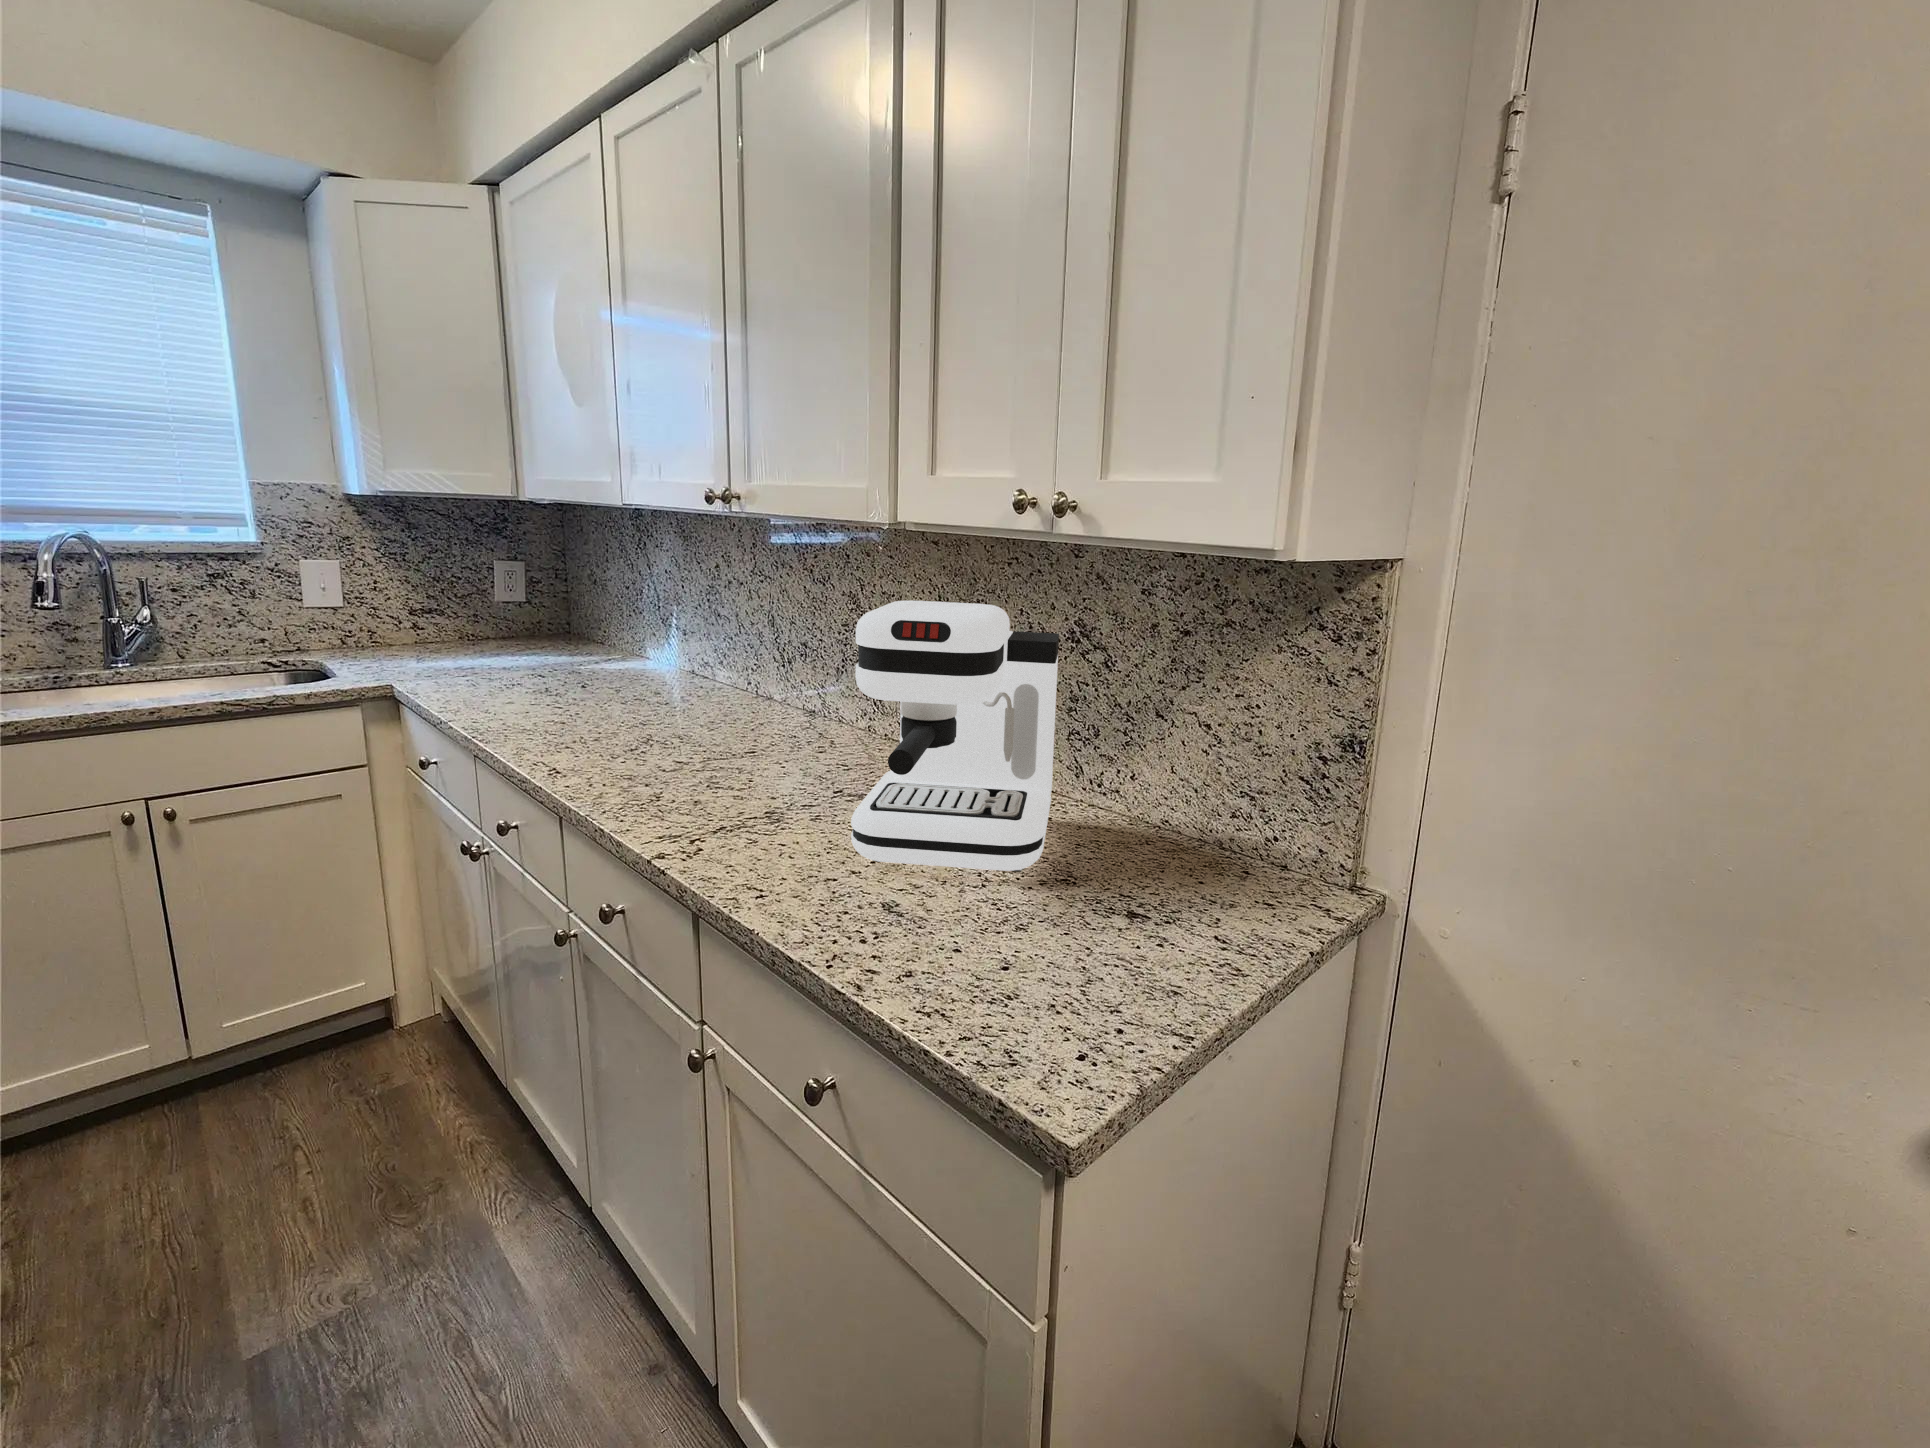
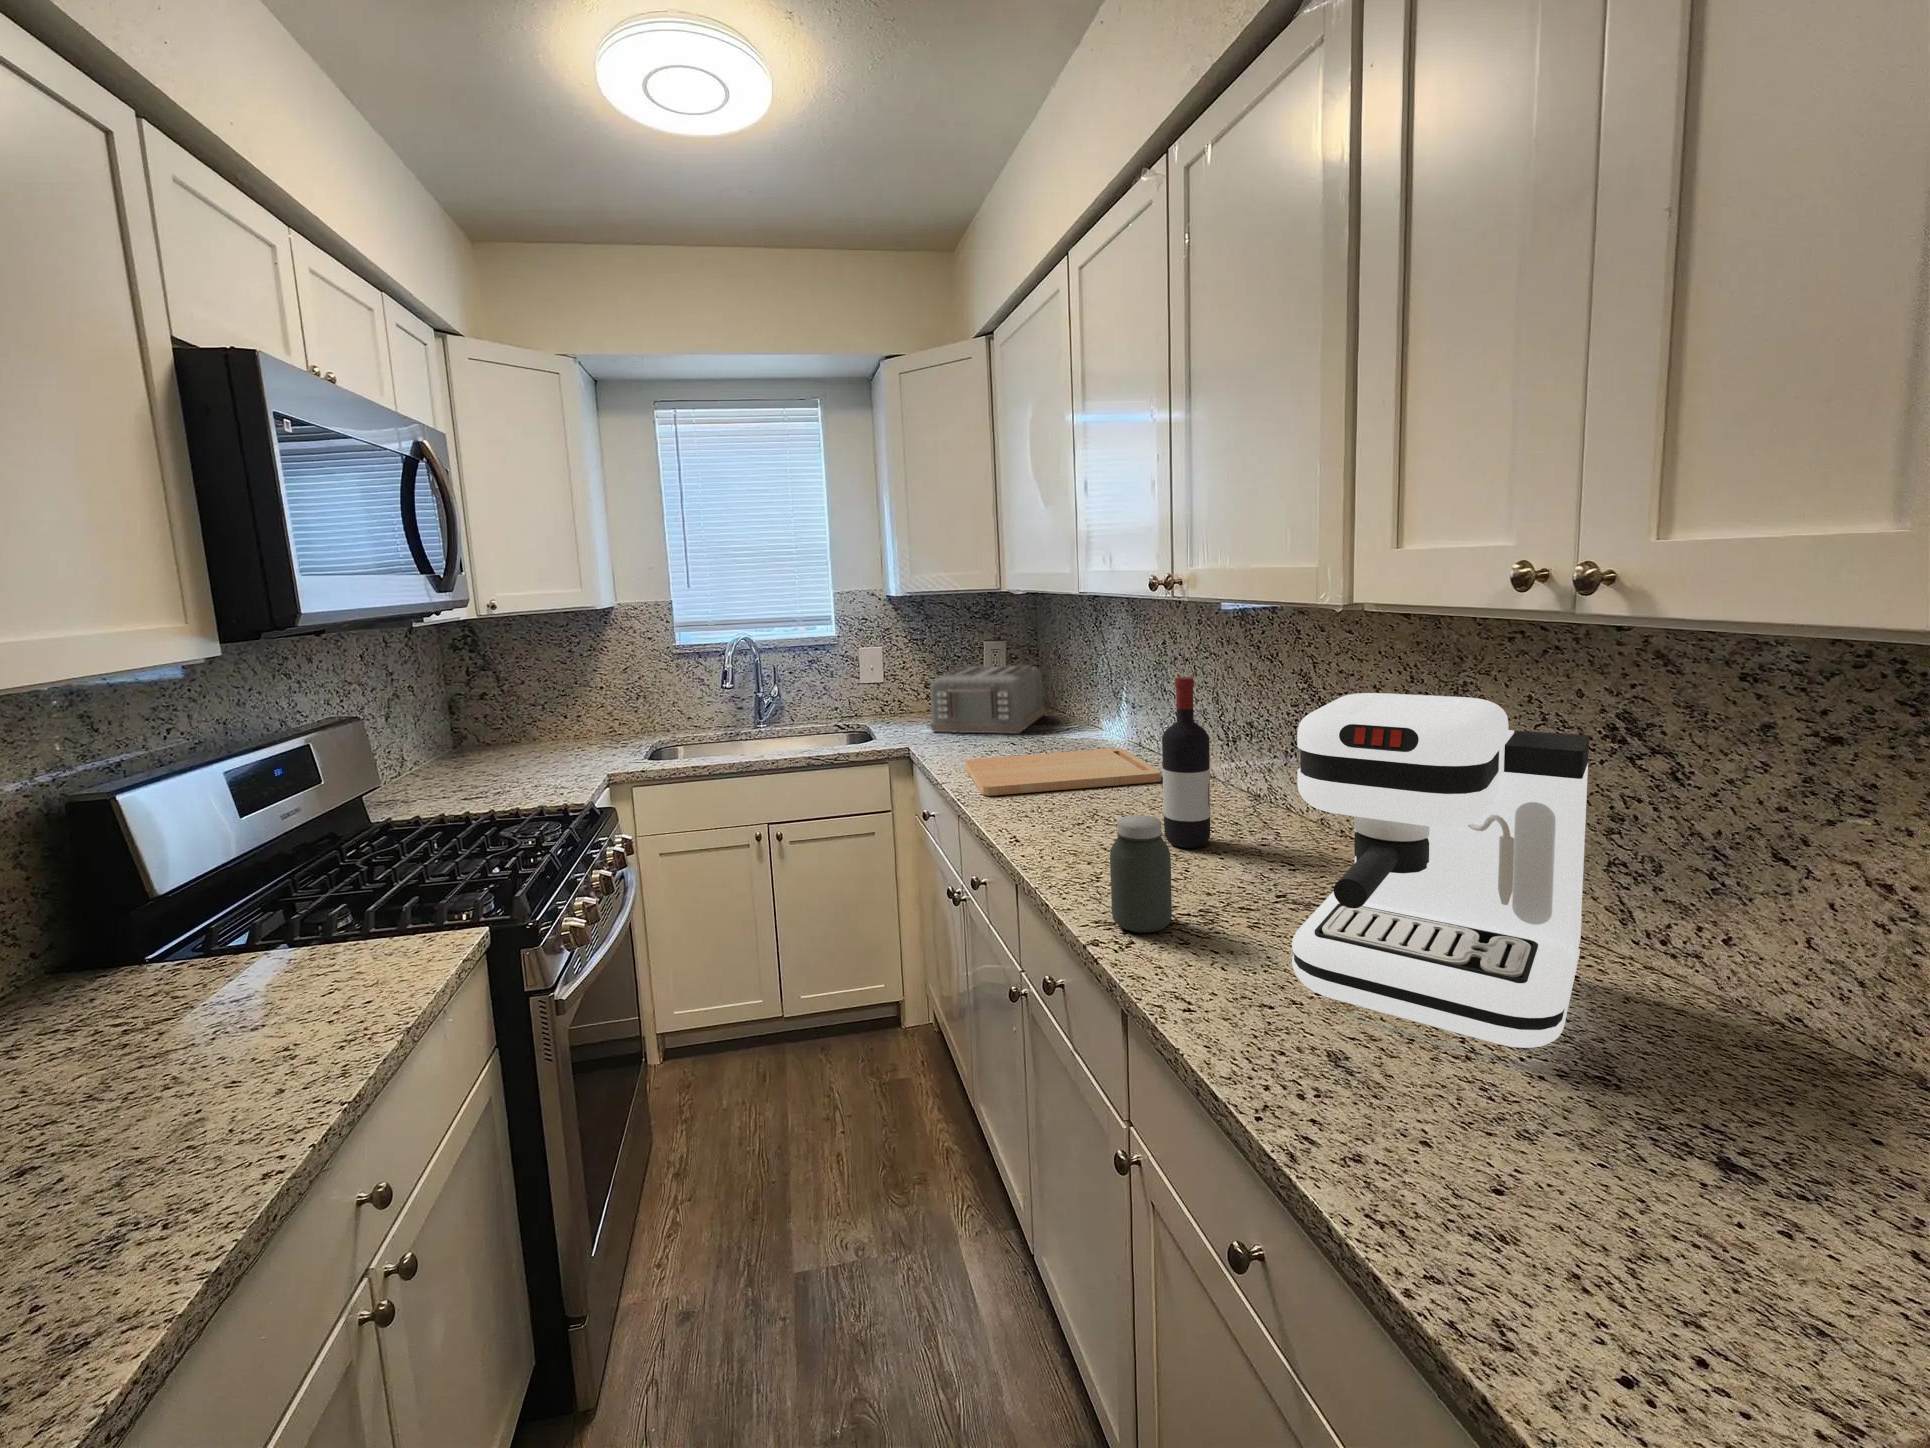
toaster: none [424,590,581,667] -> present [930,666,1044,734]
wine bottle: none [723,592,771,761] -> present [1162,677,1210,848]
cutting board: none [481,676,718,730] -> present [965,748,1161,796]
jar: none [675,723,739,839] -> present [1110,815,1172,933]

